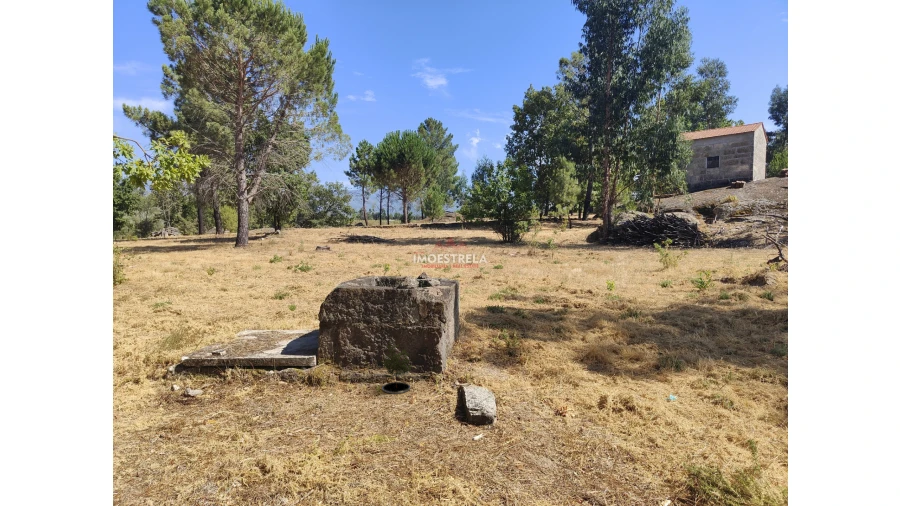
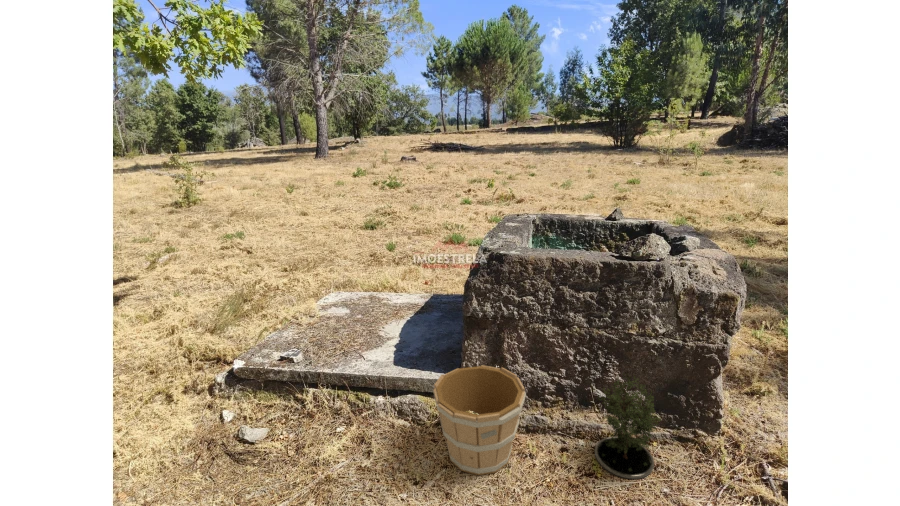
wooden bucket: none [298,346,346,396] -> present [433,365,526,475]

